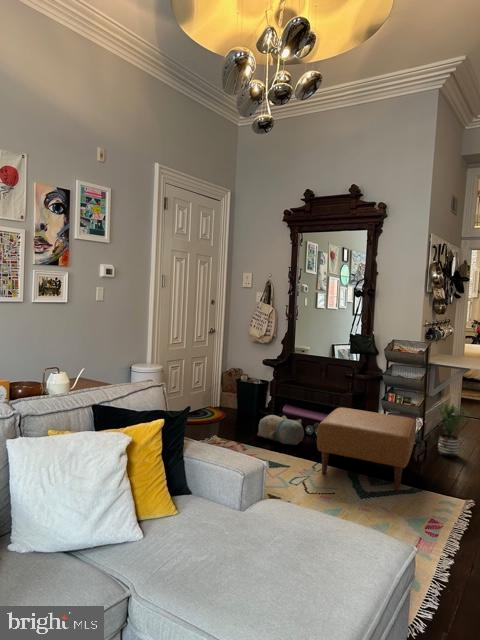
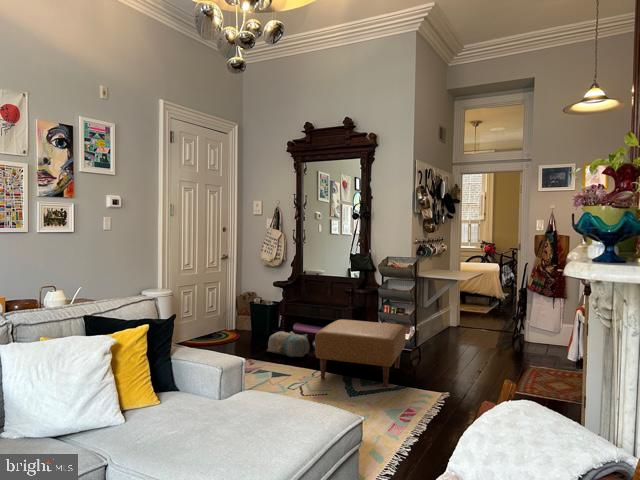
potted plant: present [436,404,470,457] -> none [422,310,458,359]

